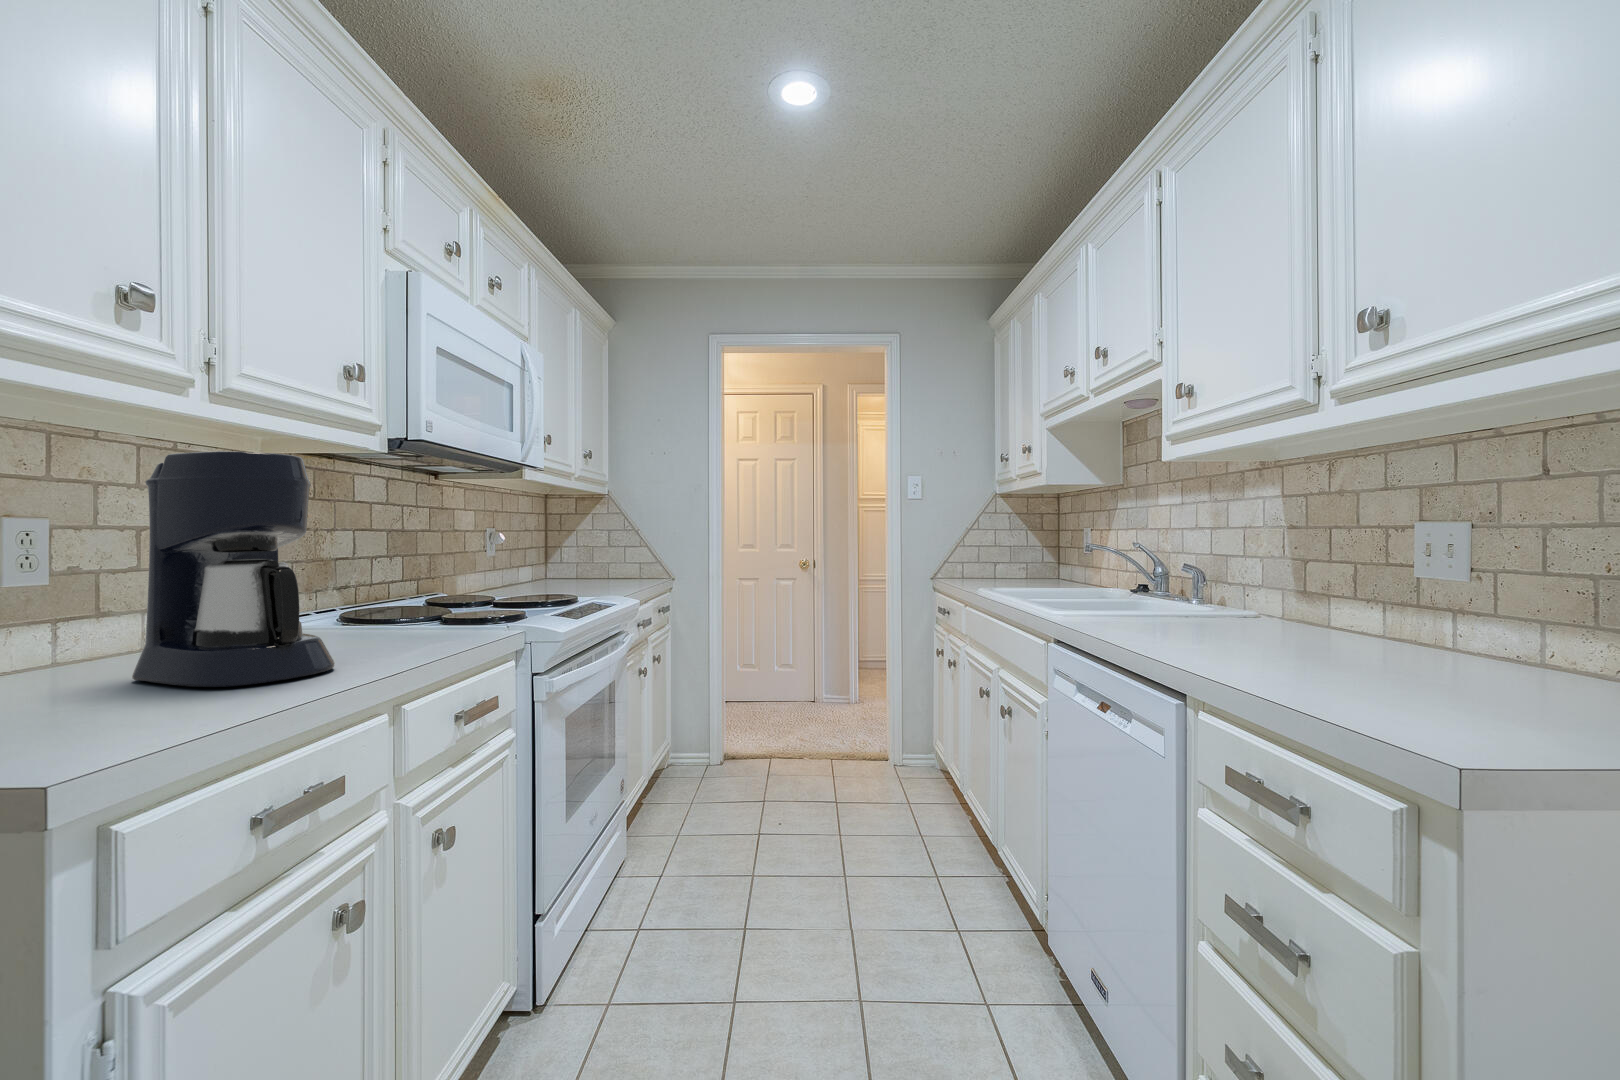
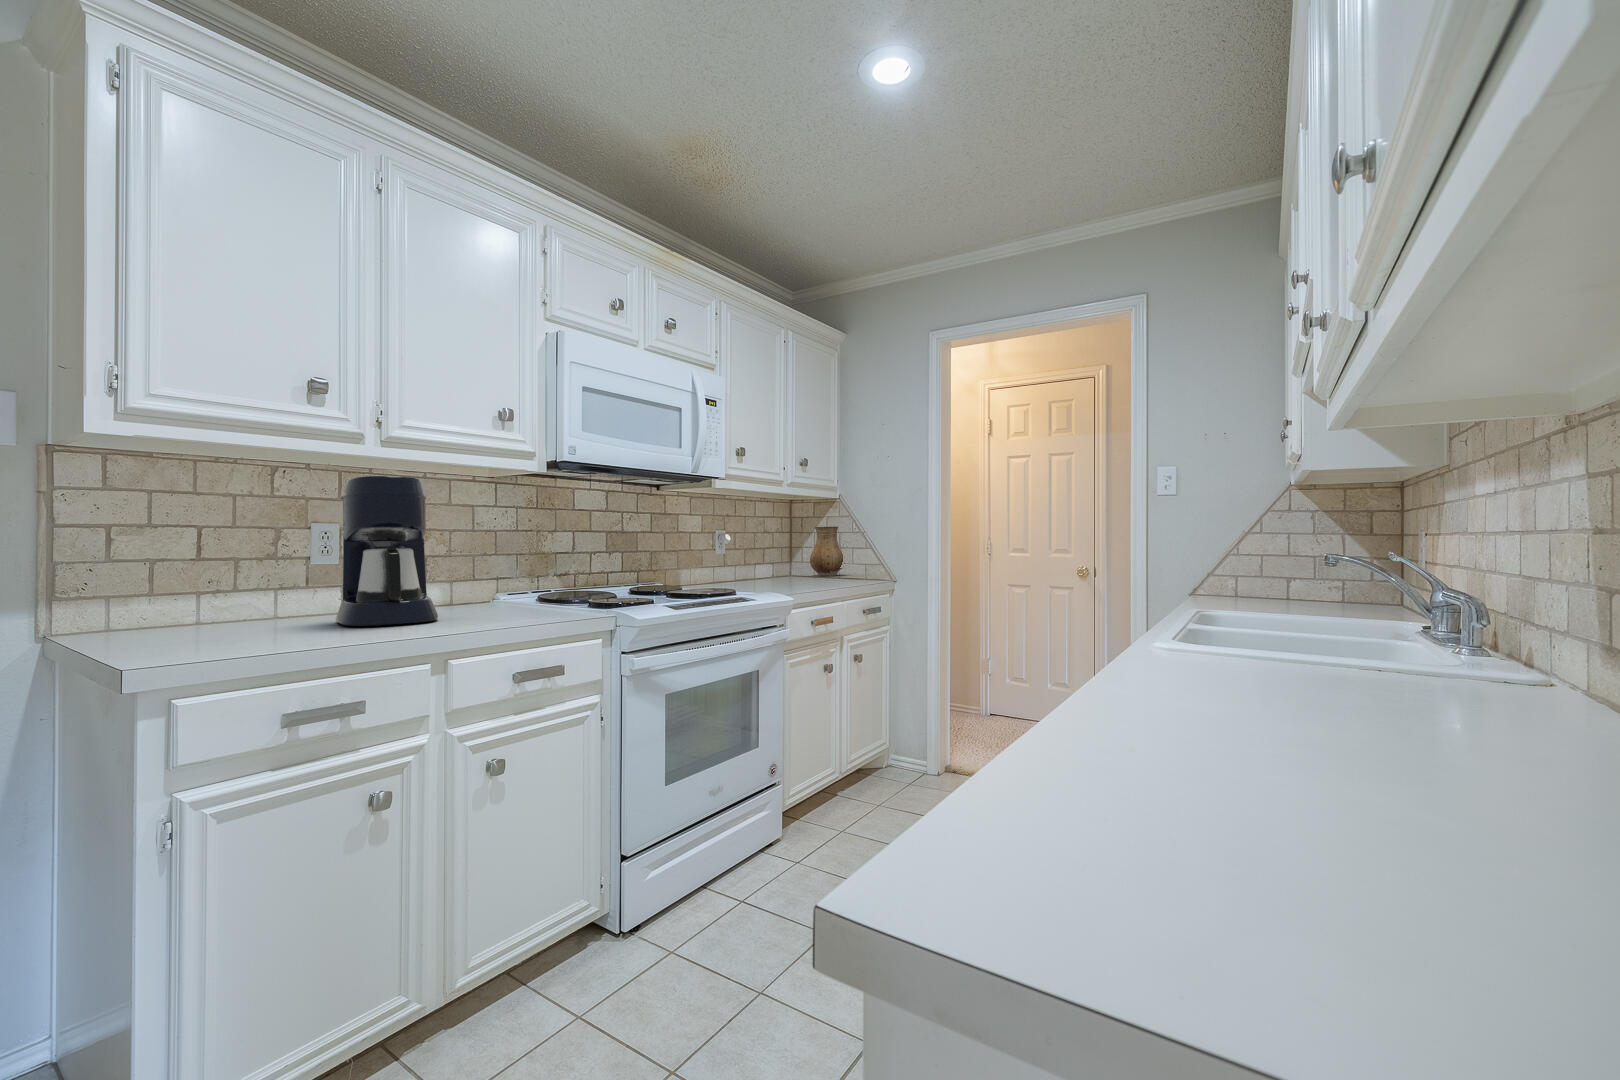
ceramic pitcher: none [578,525,617,579] -> present [810,526,843,576]

